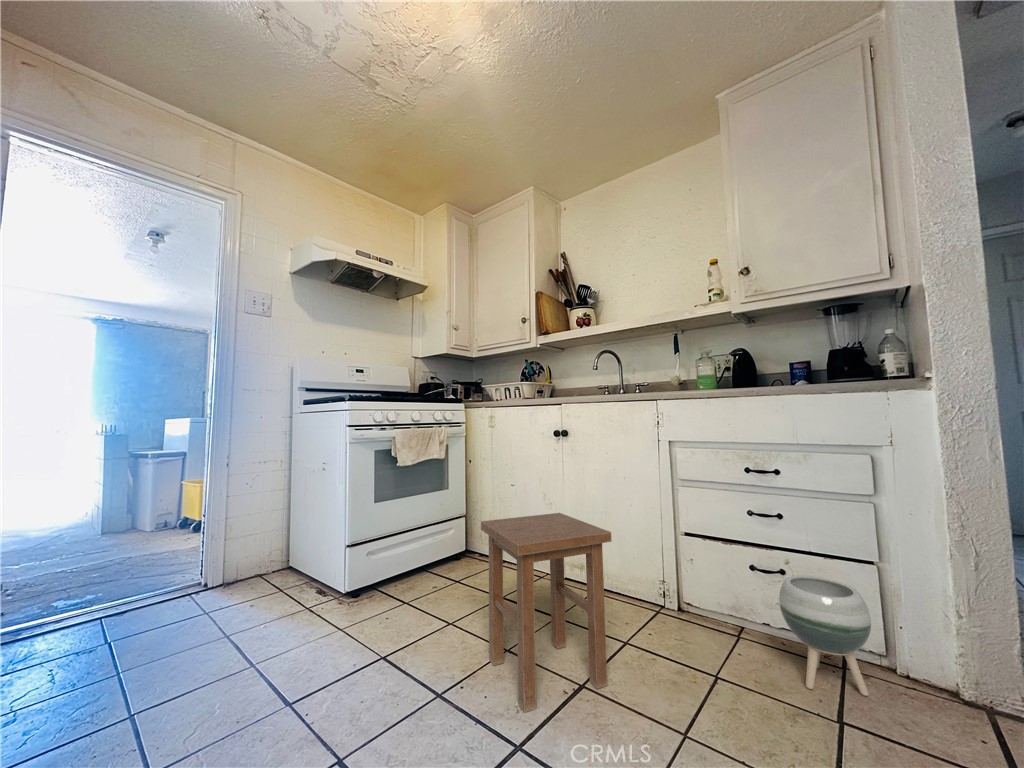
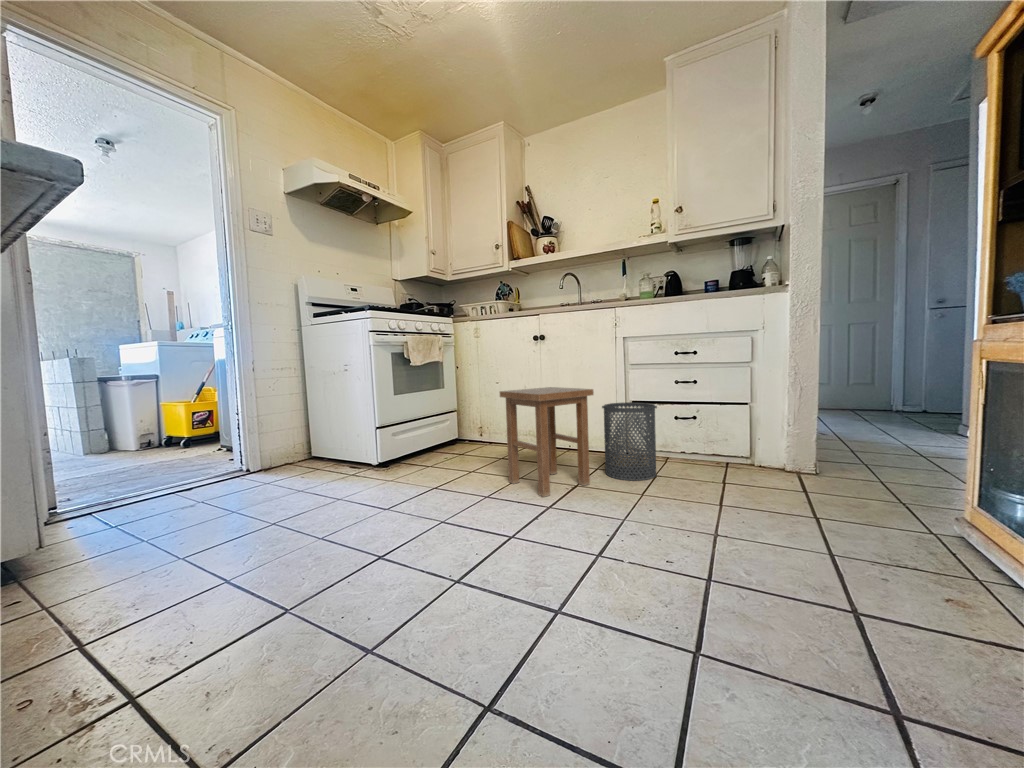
trash can: none [632,542,721,688] -> present [602,402,657,481]
planter: present [779,576,871,696] -> none [692,415,742,475]

